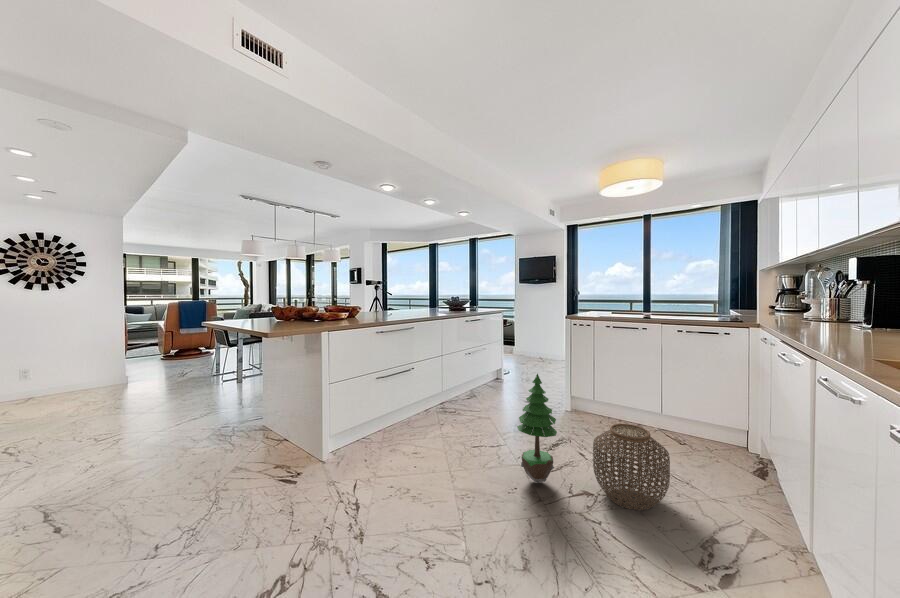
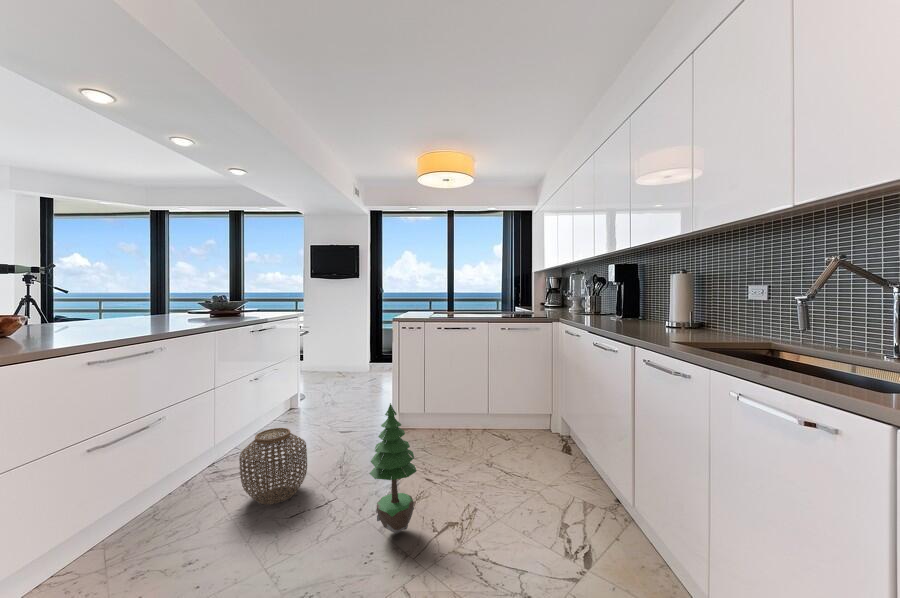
woven basket: present [593,424,670,510] -> present [239,428,307,504]

